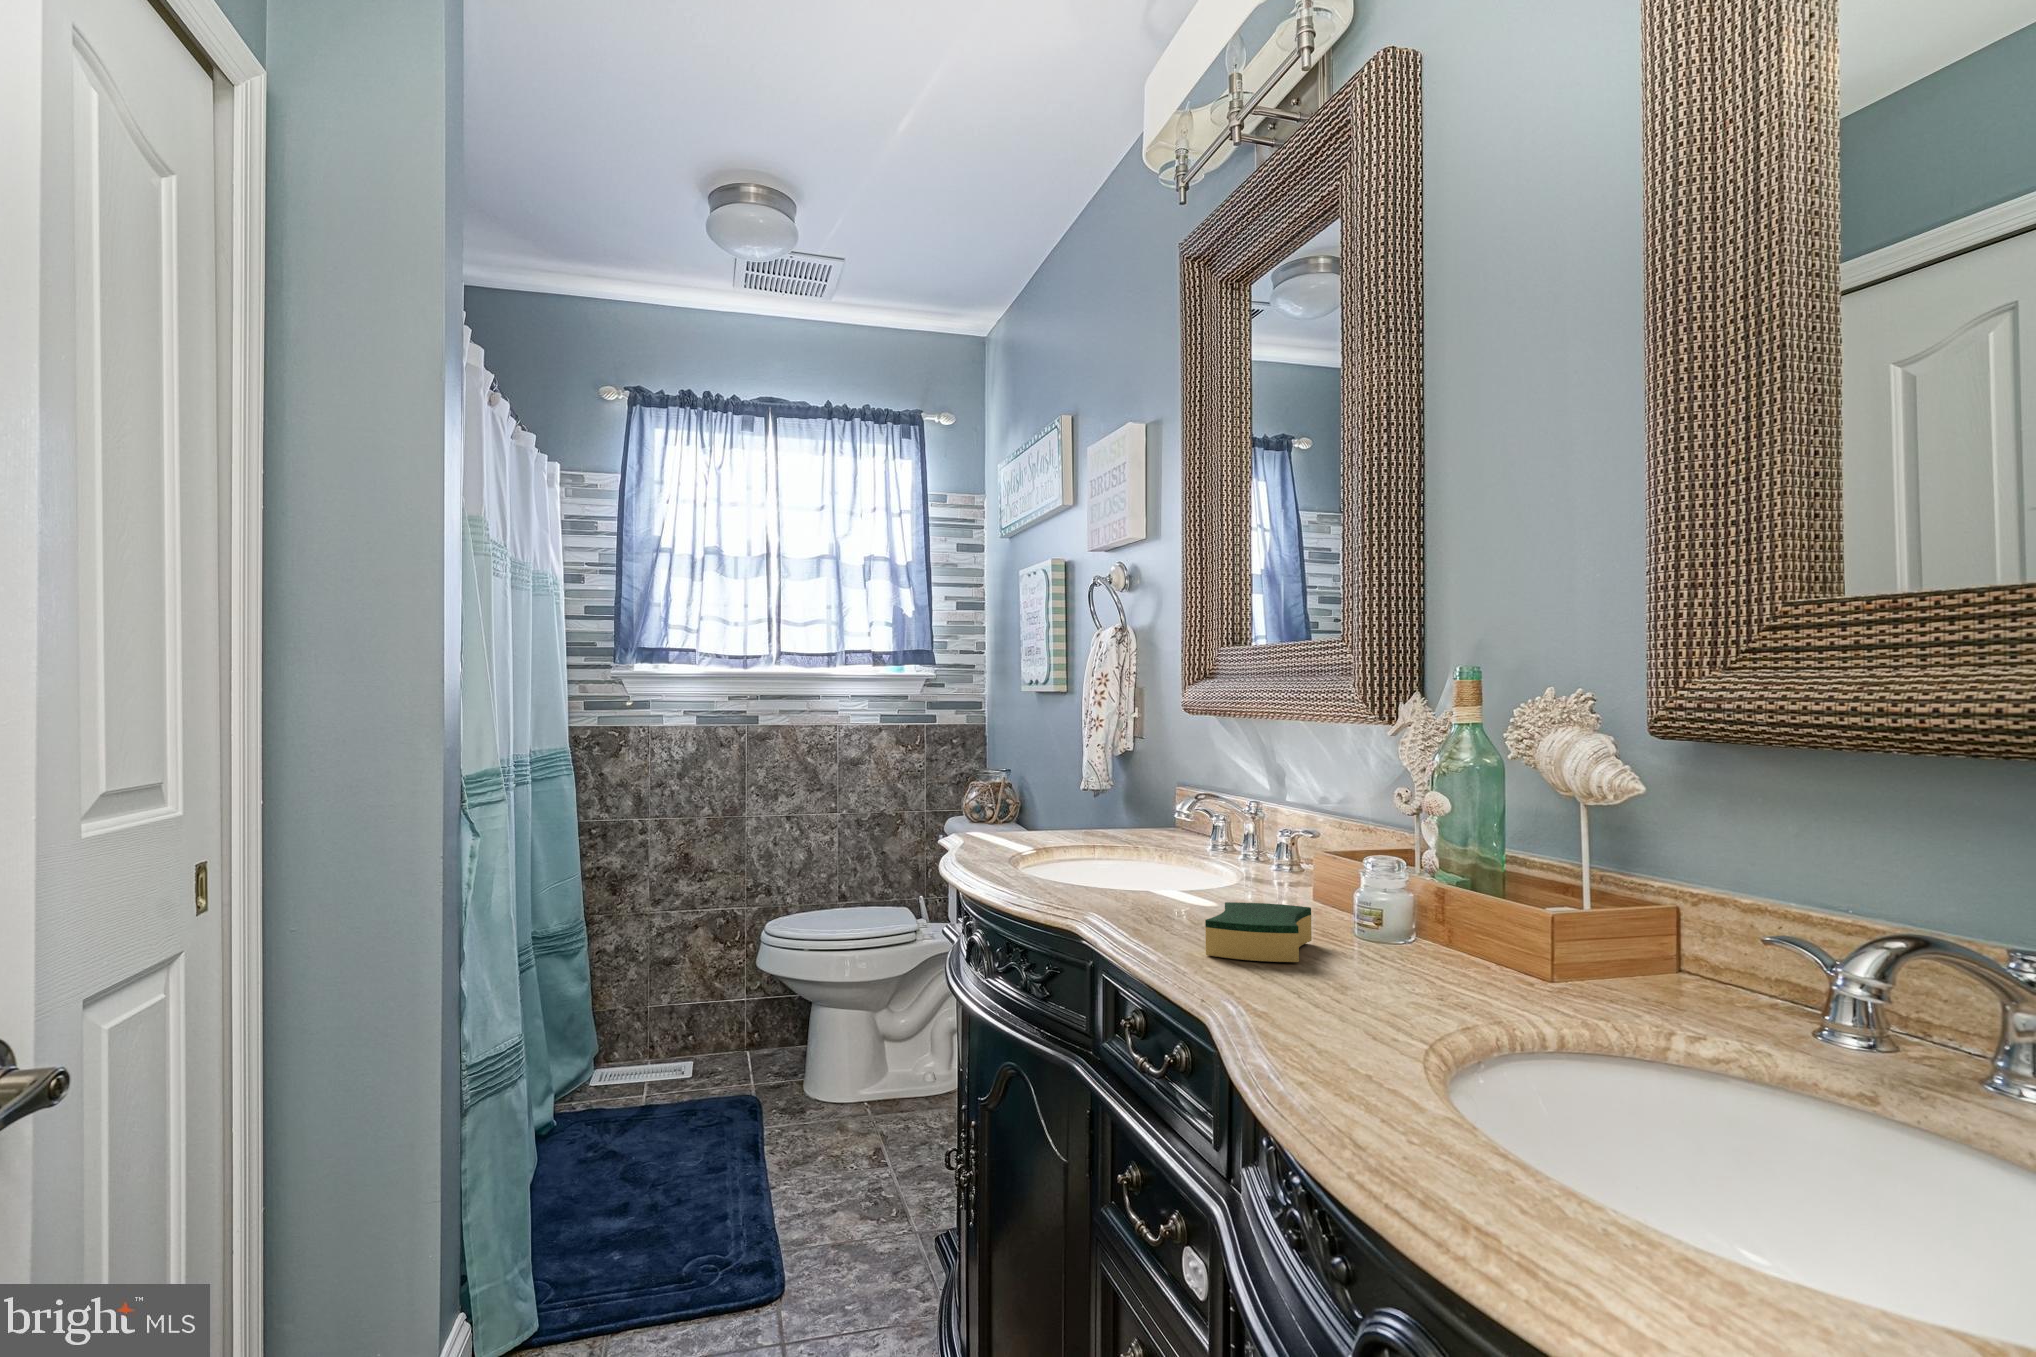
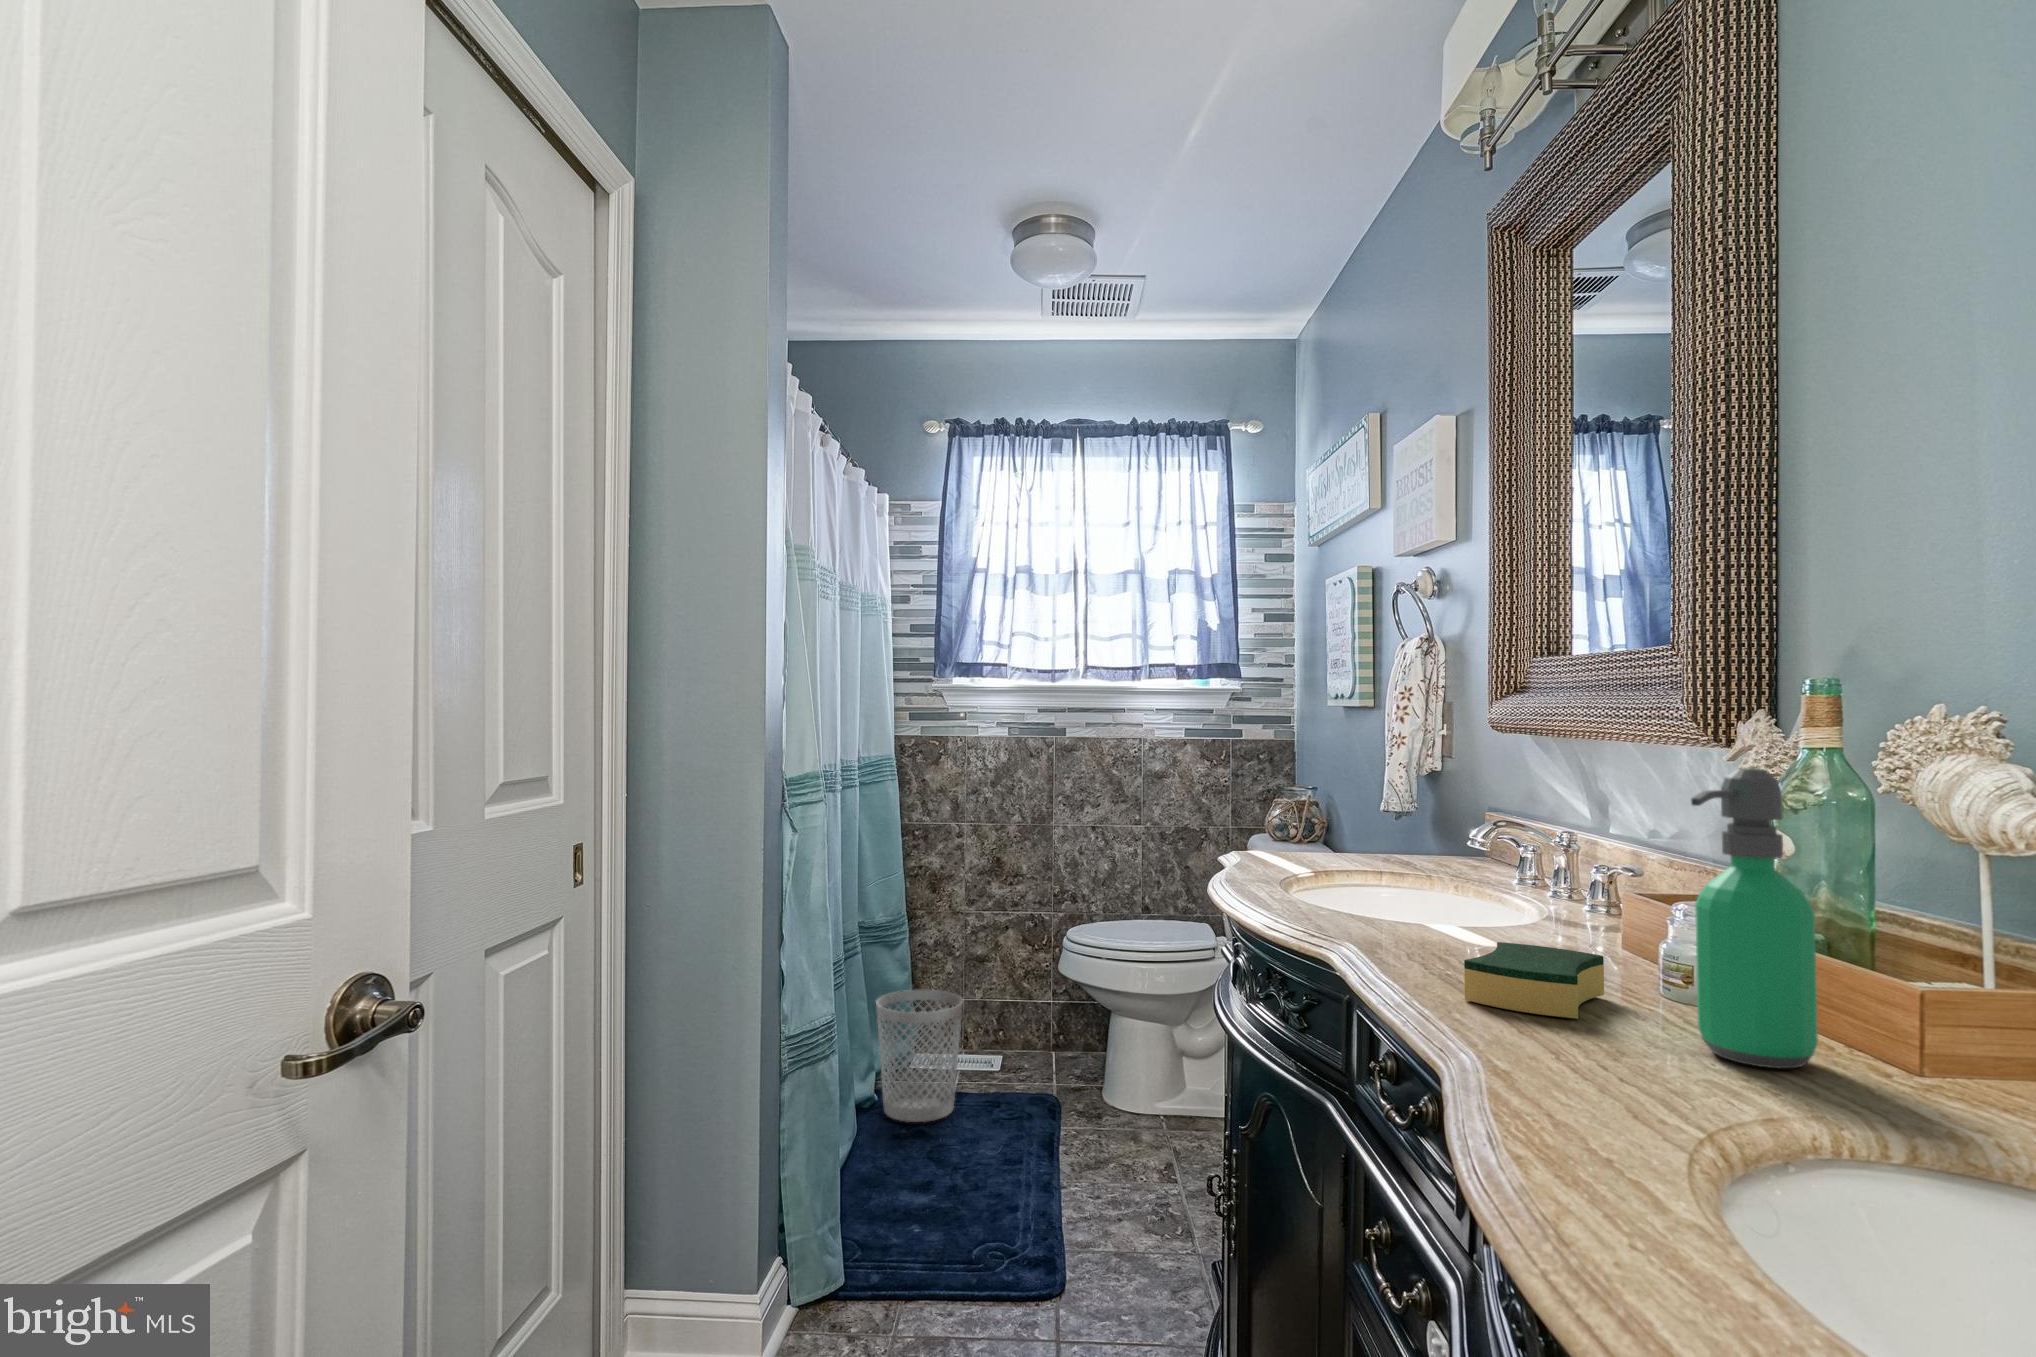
soap dispenser: none [1392,744,1479,987] -> present [1691,768,1818,1068]
wastebasket: none [555,1001,655,1144] -> present [876,990,963,1122]

